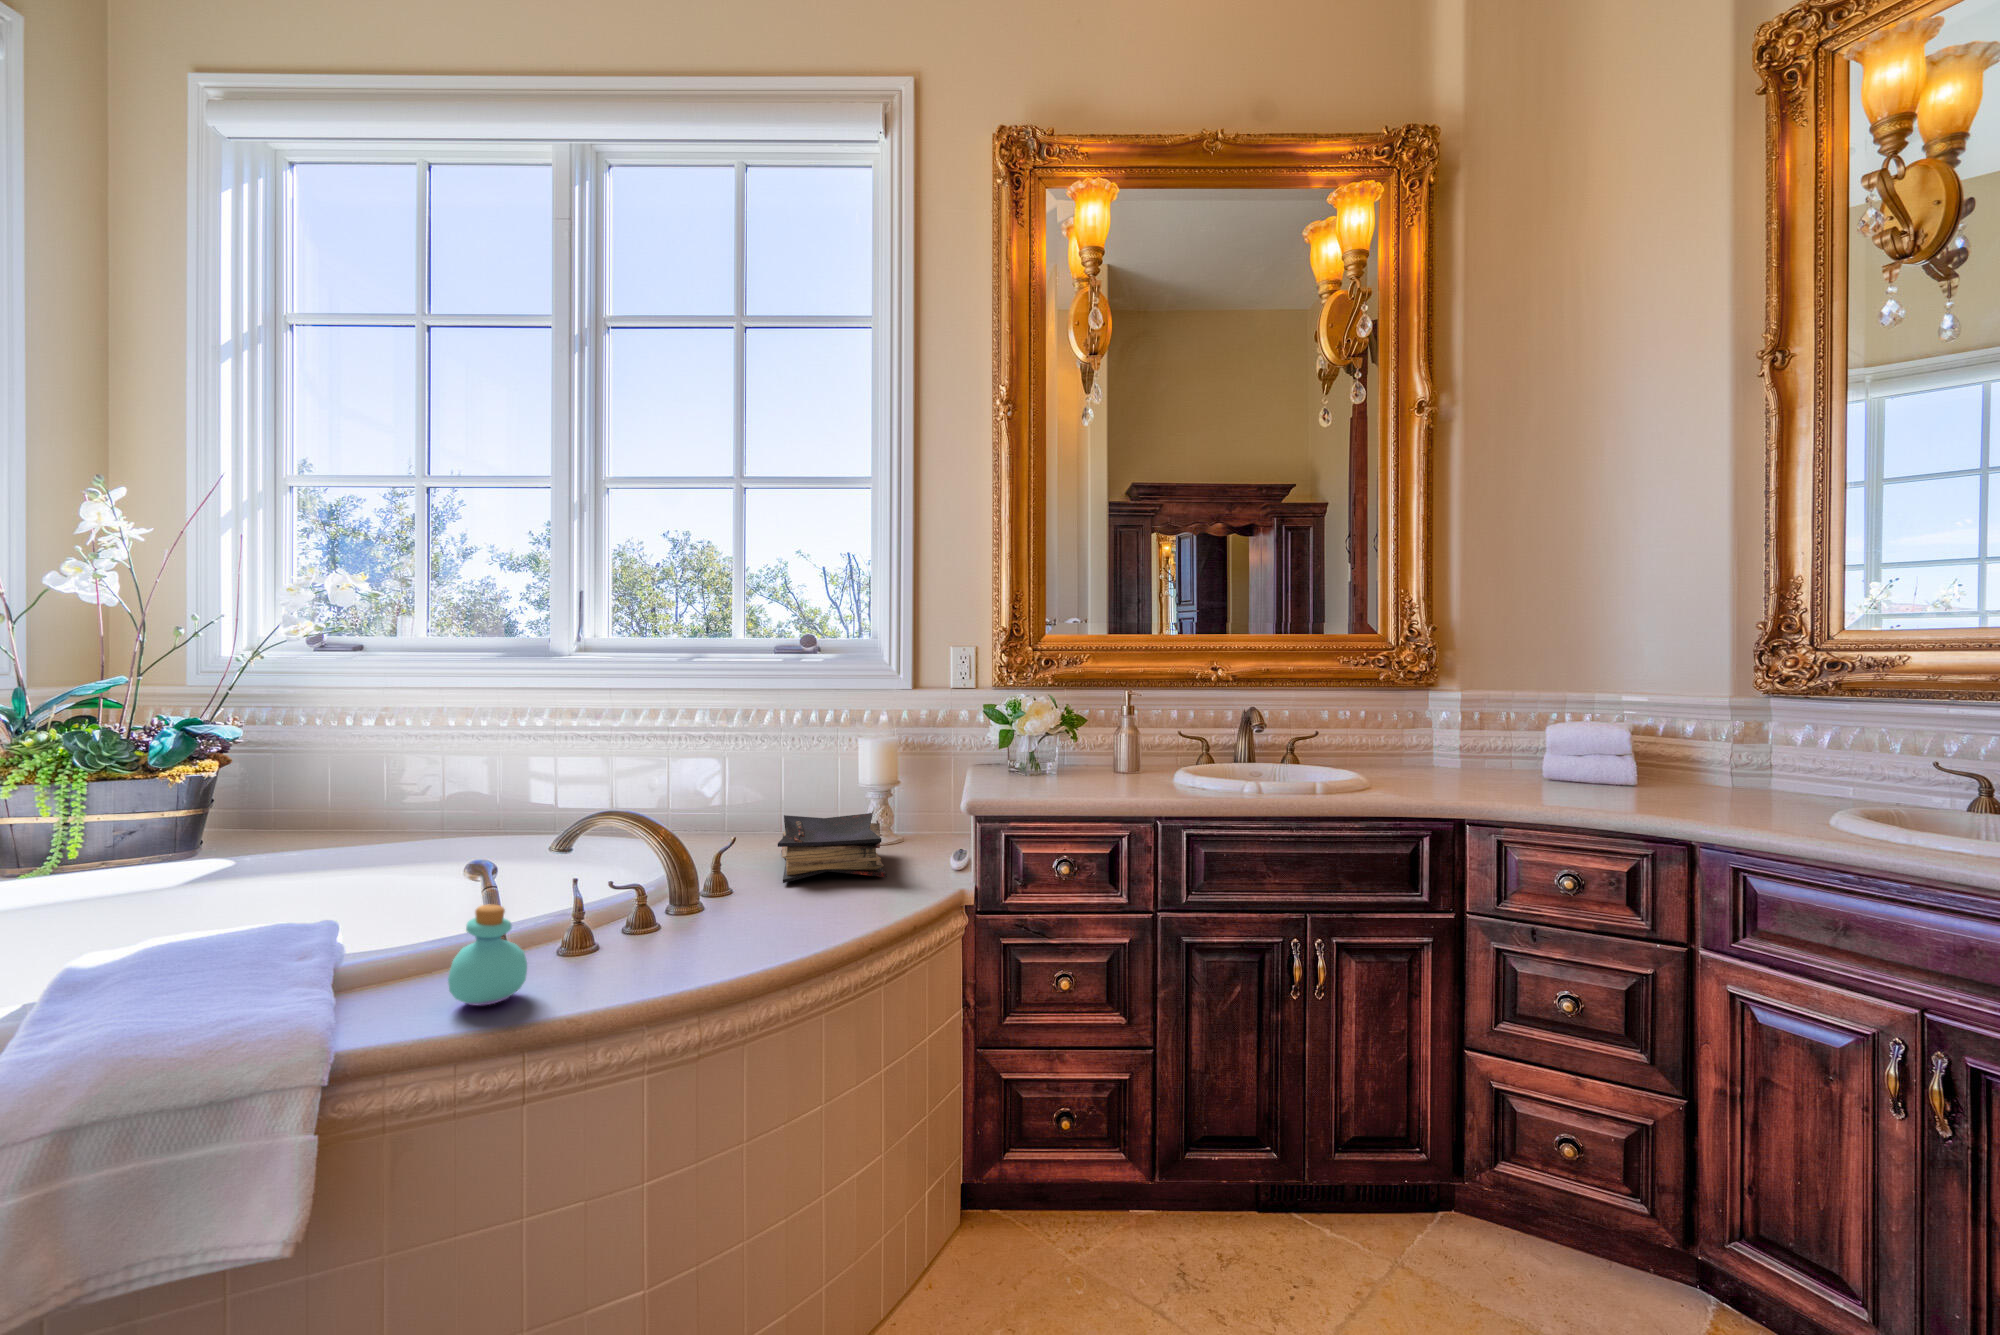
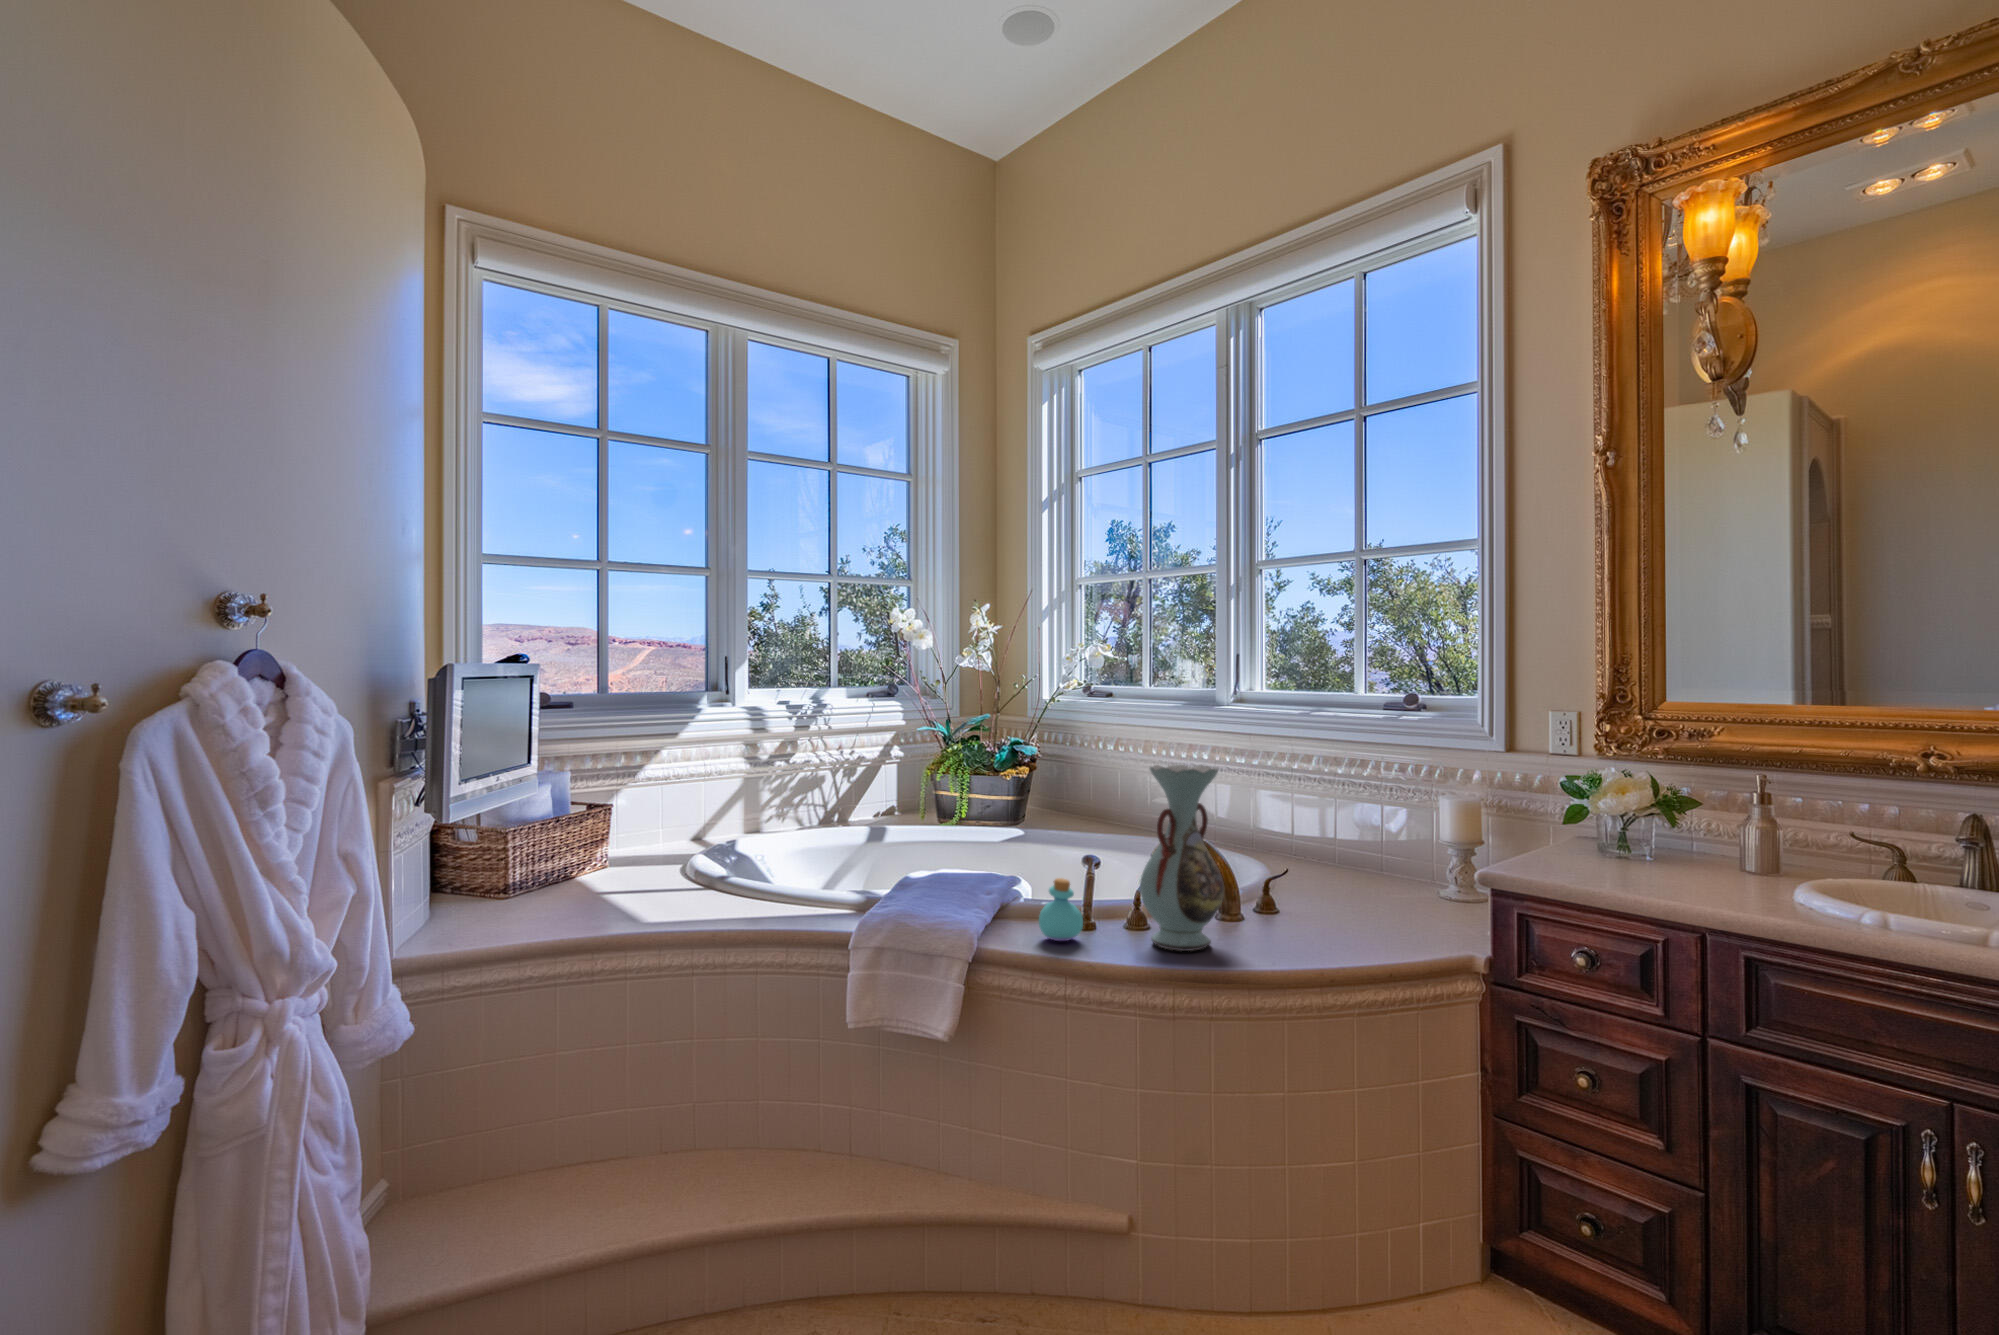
decorative vase: none [612,713,732,969] -> present [1140,765,1224,951]
book: present [778,813,887,883] -> none [1313,863,1442,932]

